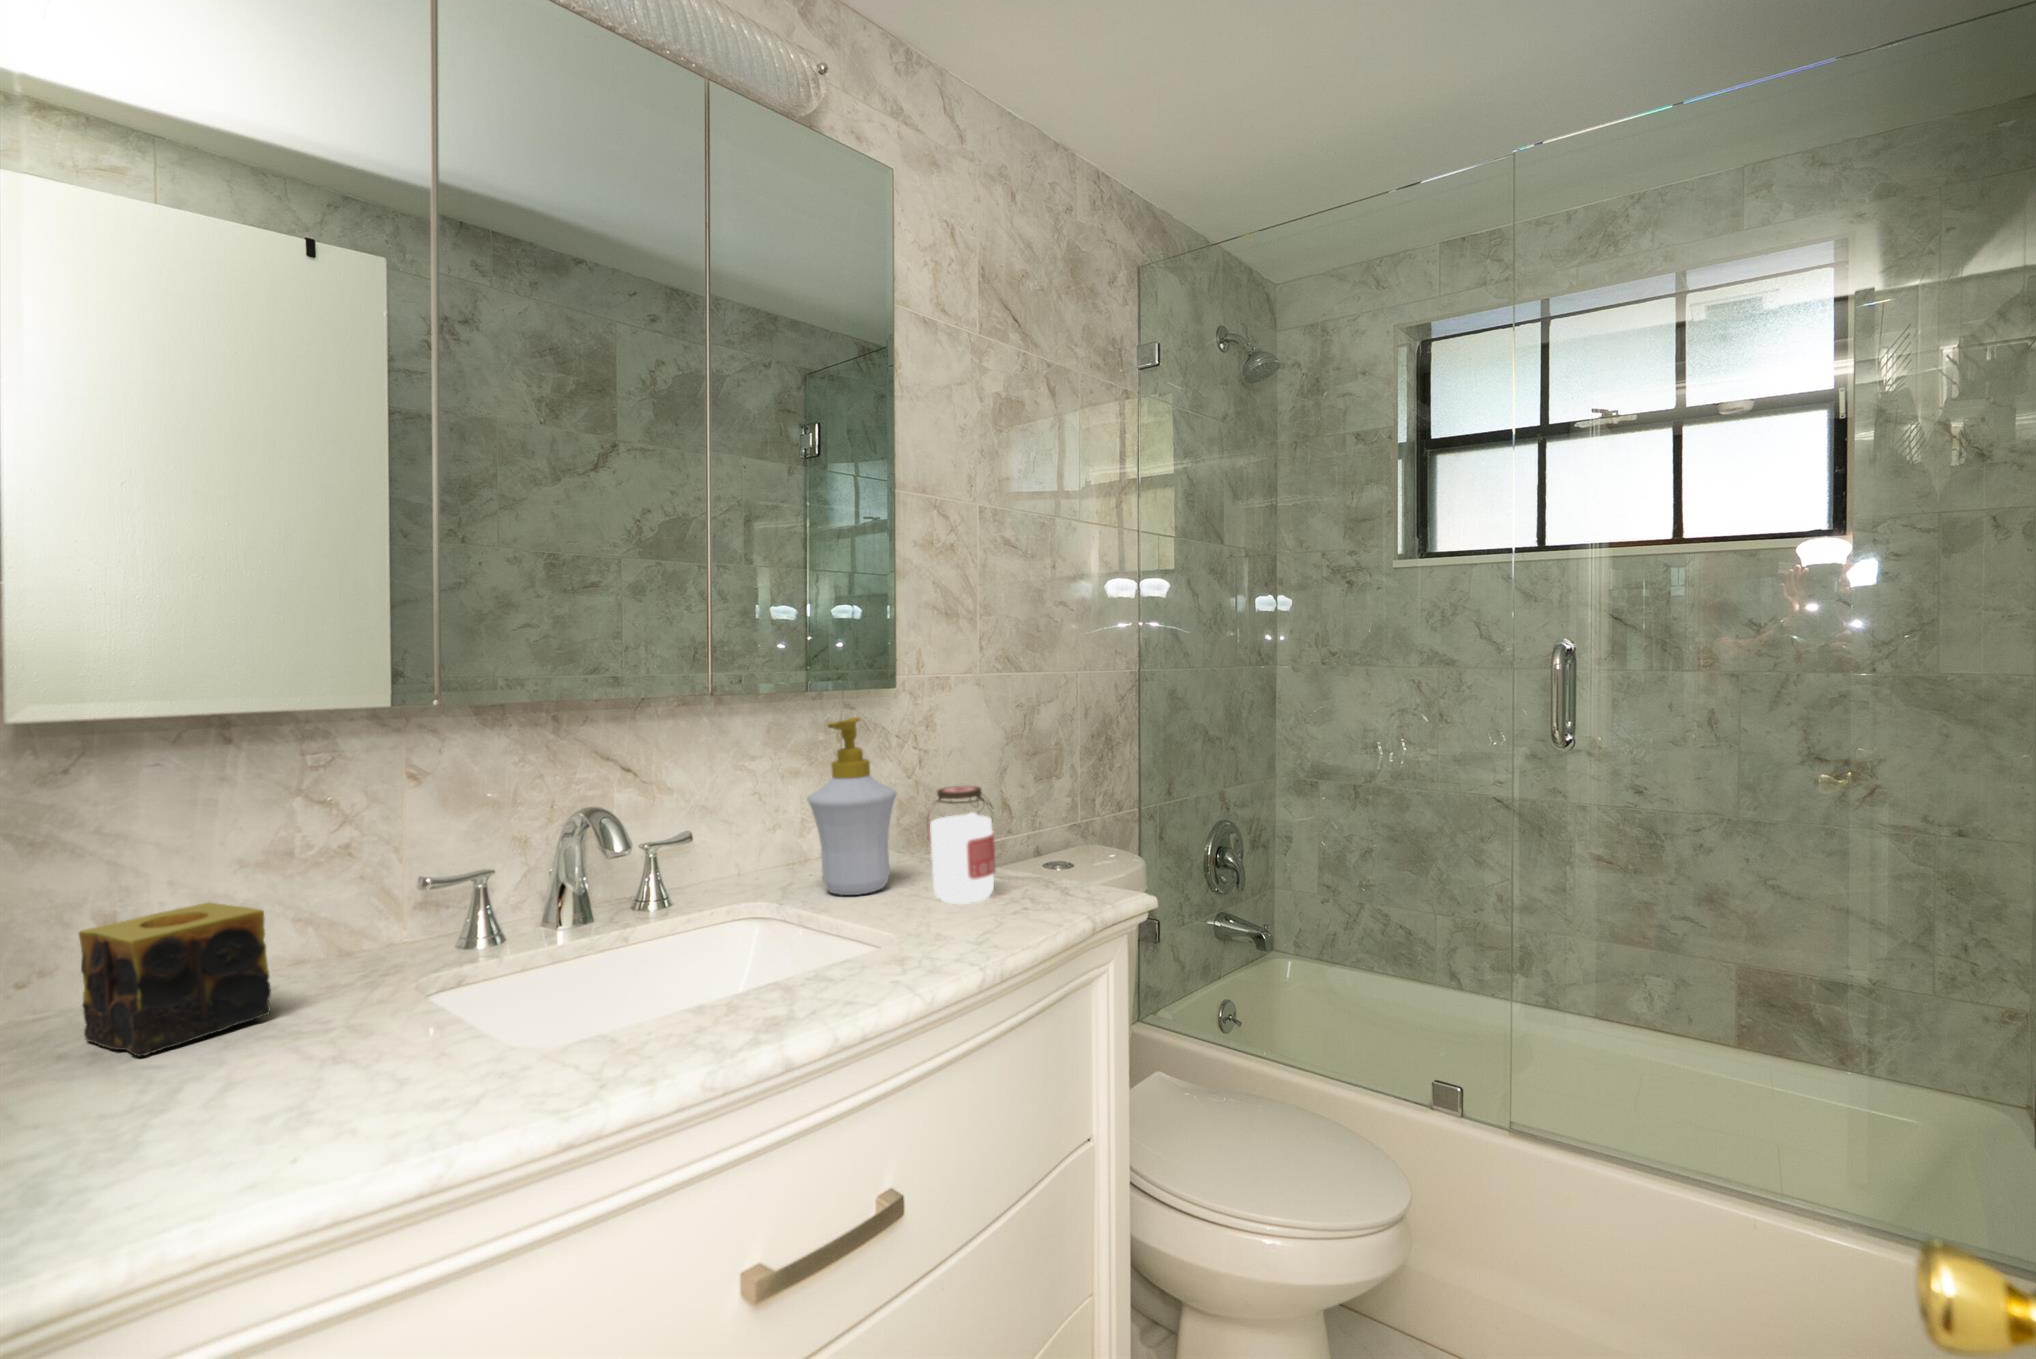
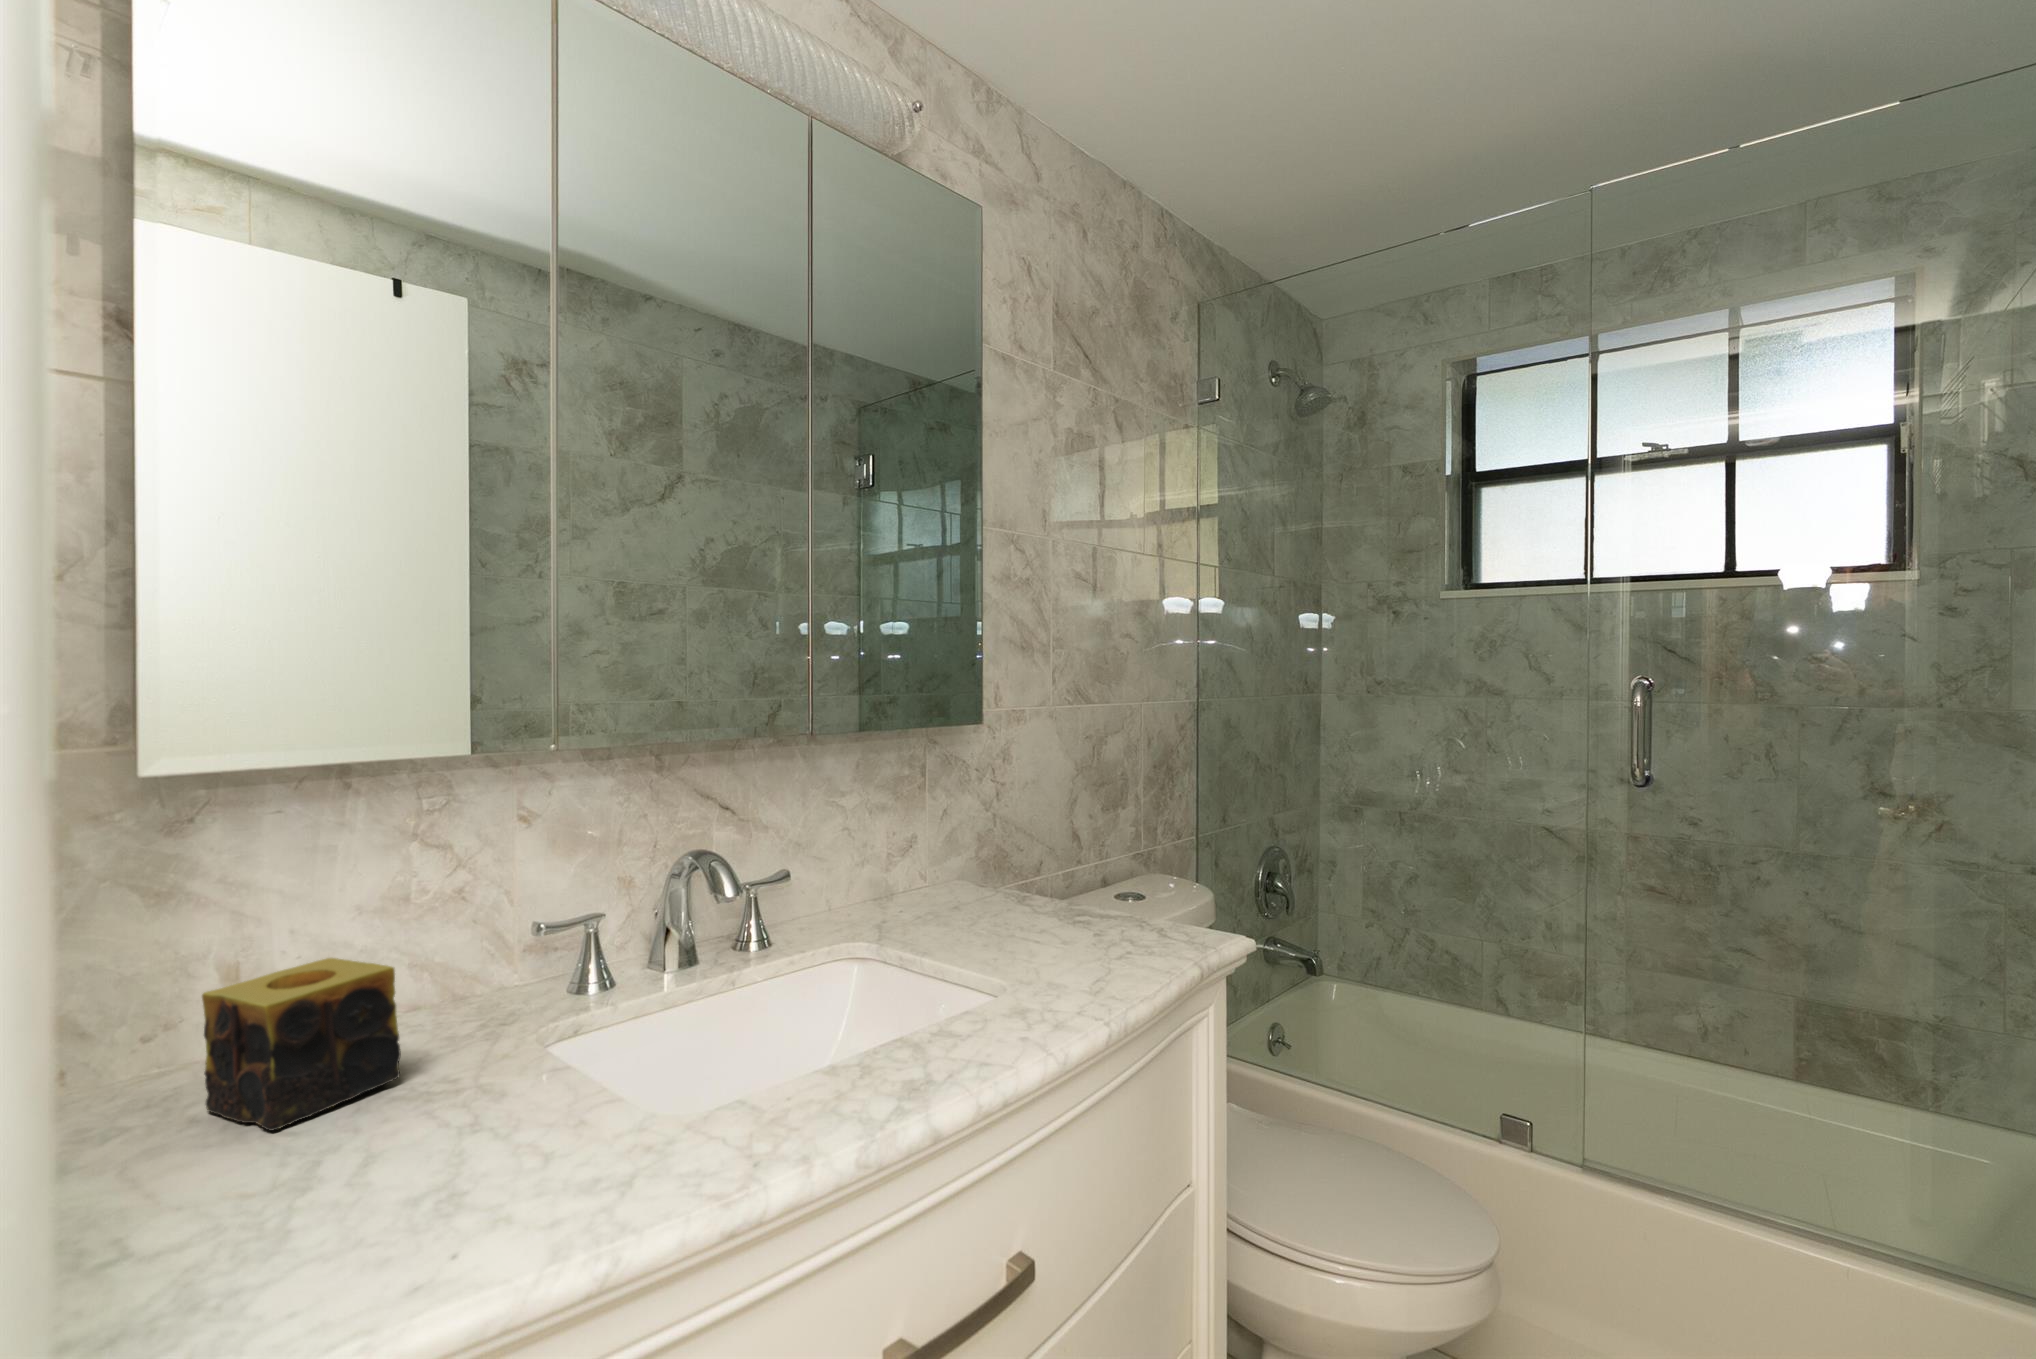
soap bottle: present [807,717,897,895] -> none [907,751,997,934]
jar: present [927,786,996,904] -> none [1037,822,1107,946]

